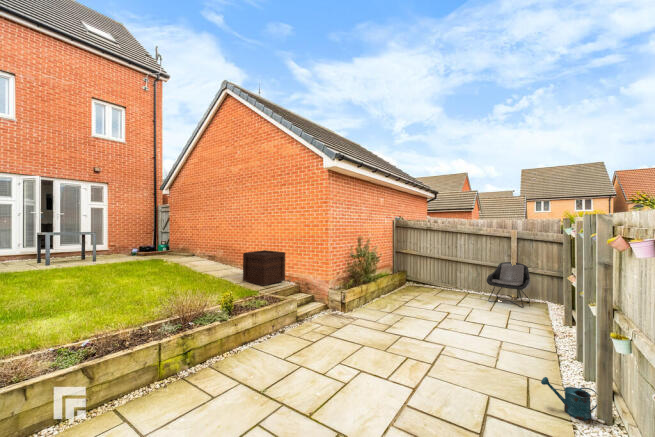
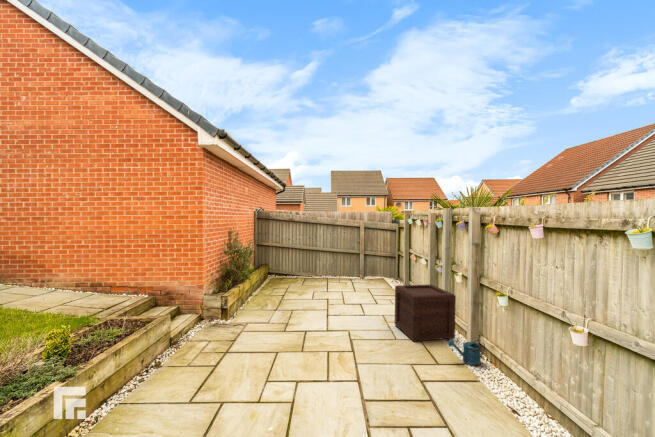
wooden crate: present [243,250,285,286] -> present [395,285,456,341]
lounge chair: present [486,262,531,308] -> none [346,248,377,286]

